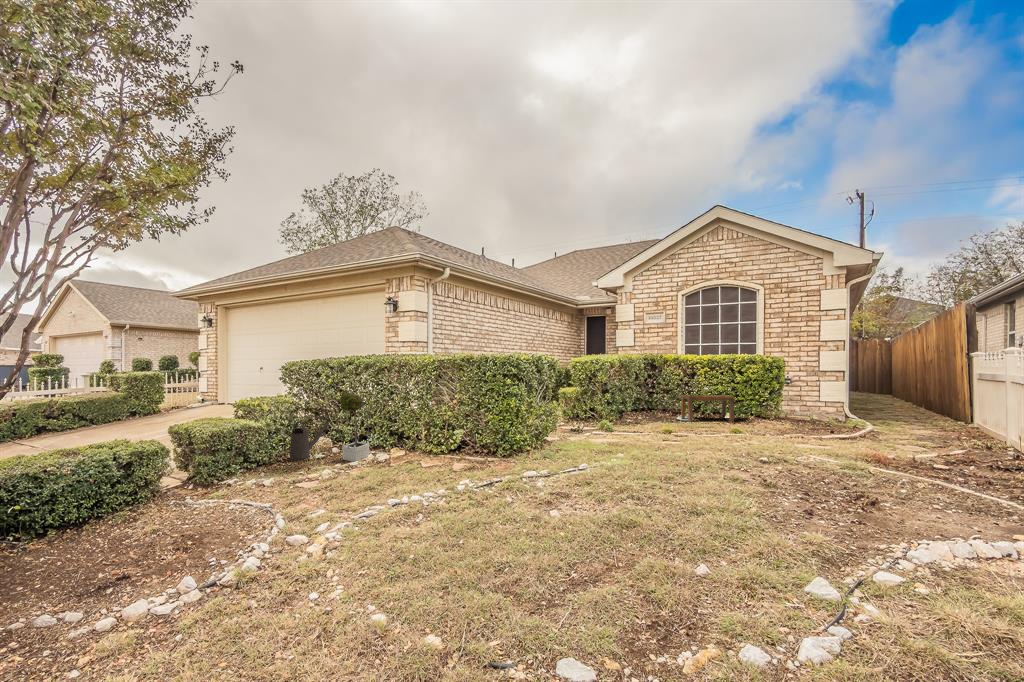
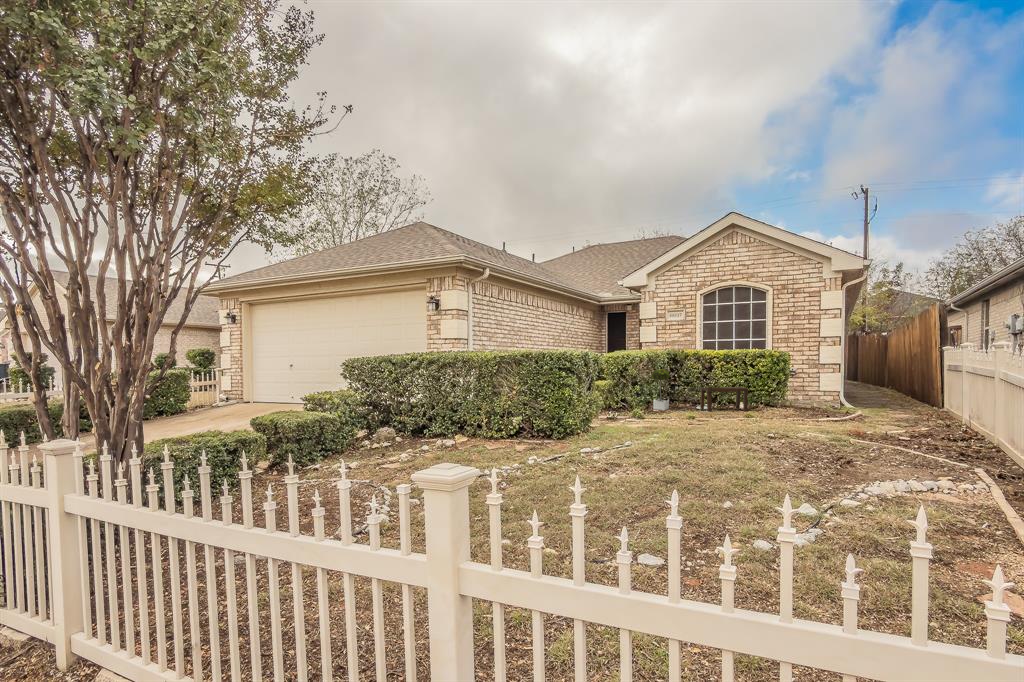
potted tree: present [339,393,369,462] -> present [652,369,669,410]
watering can: present [284,422,328,461] -> none [372,410,400,445]

